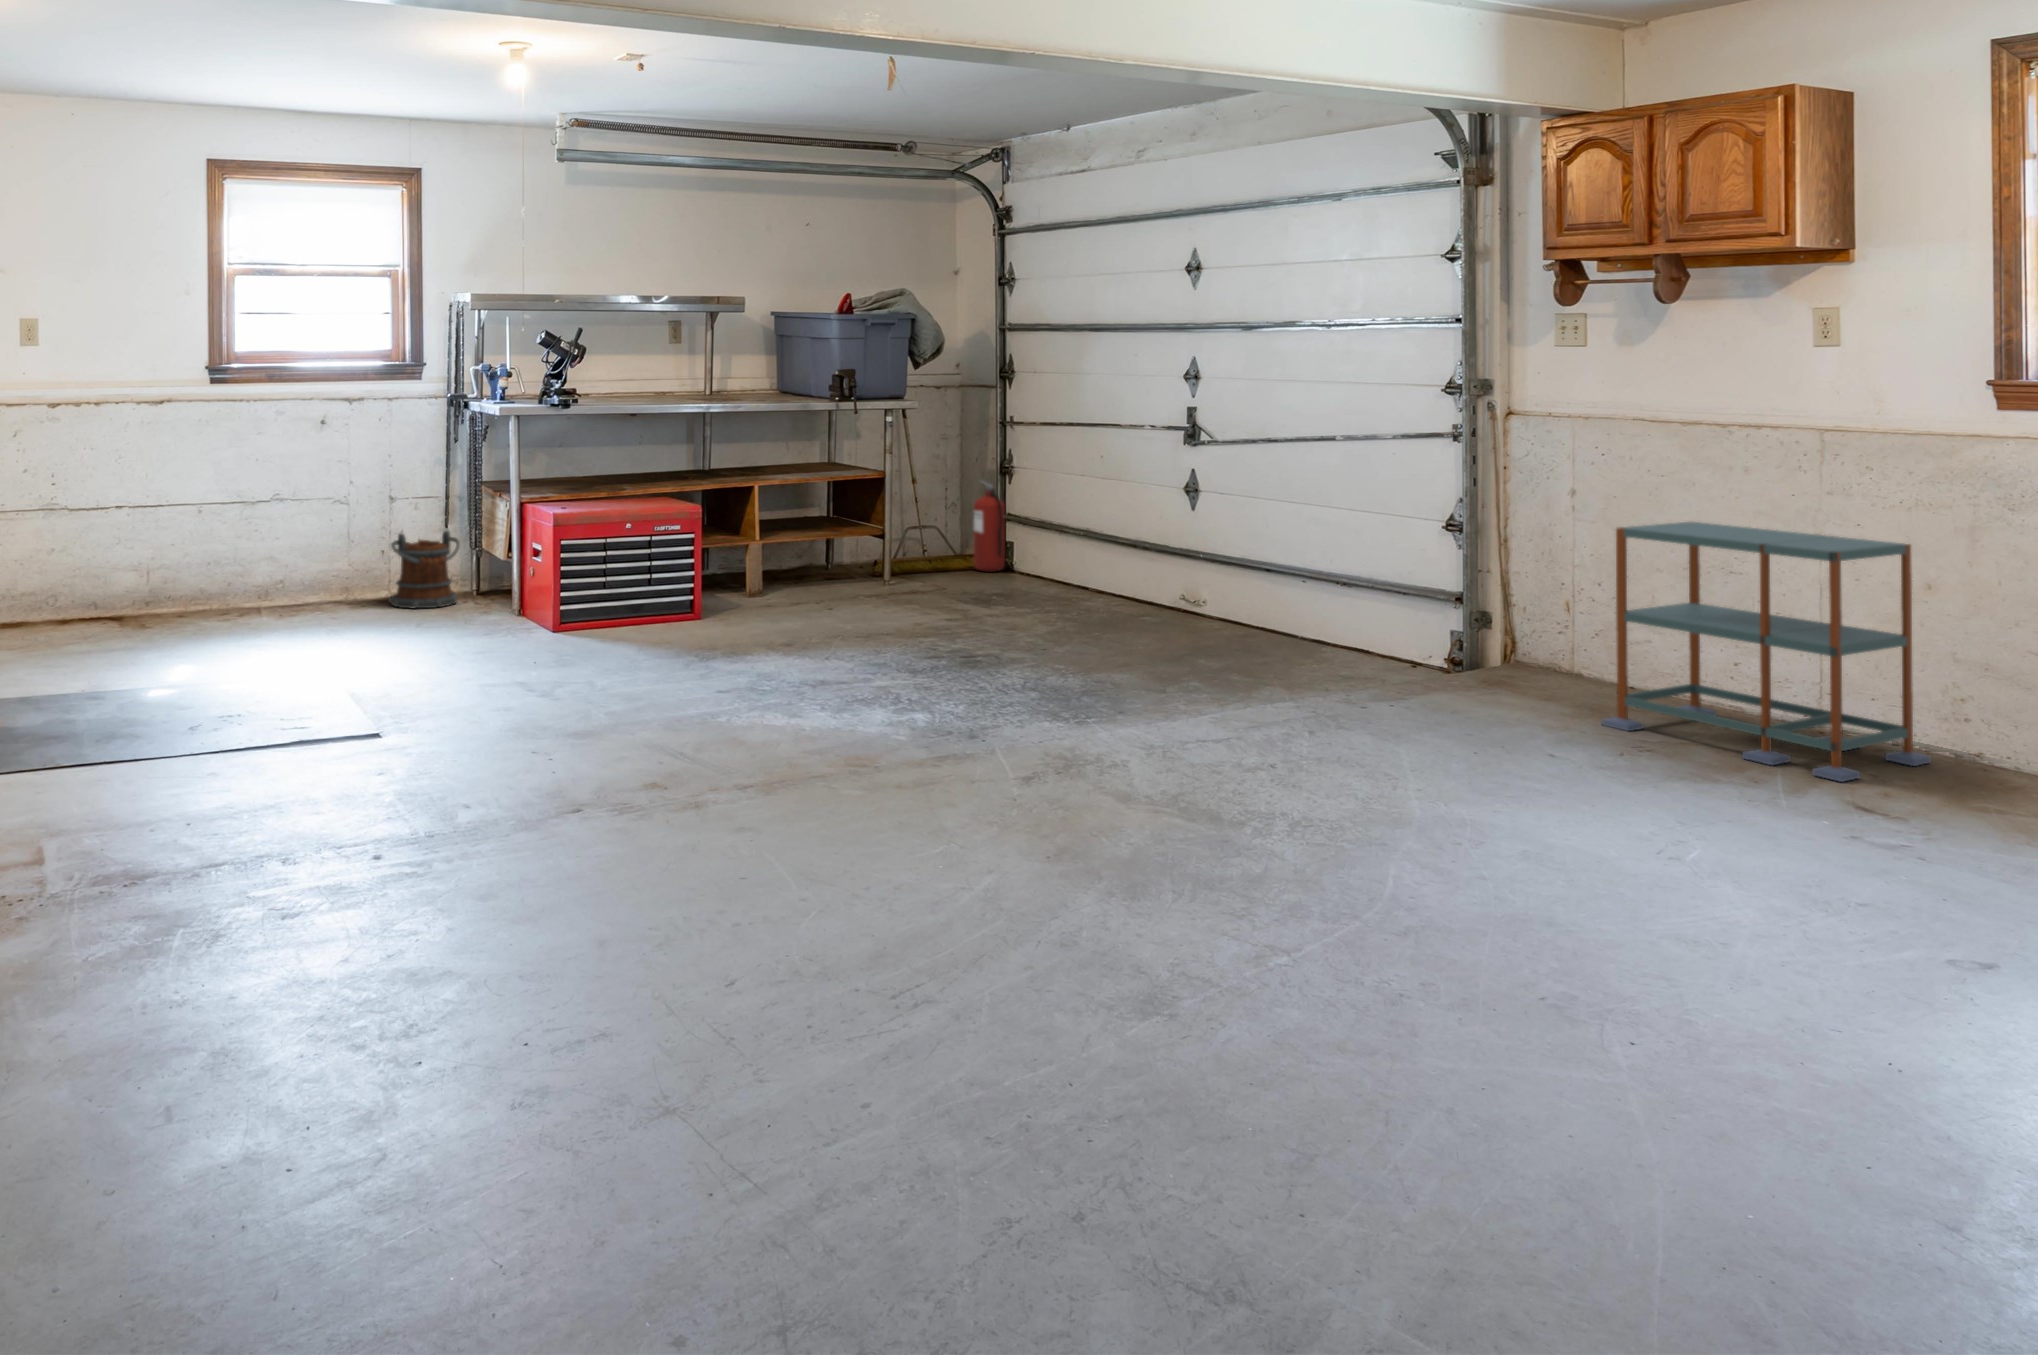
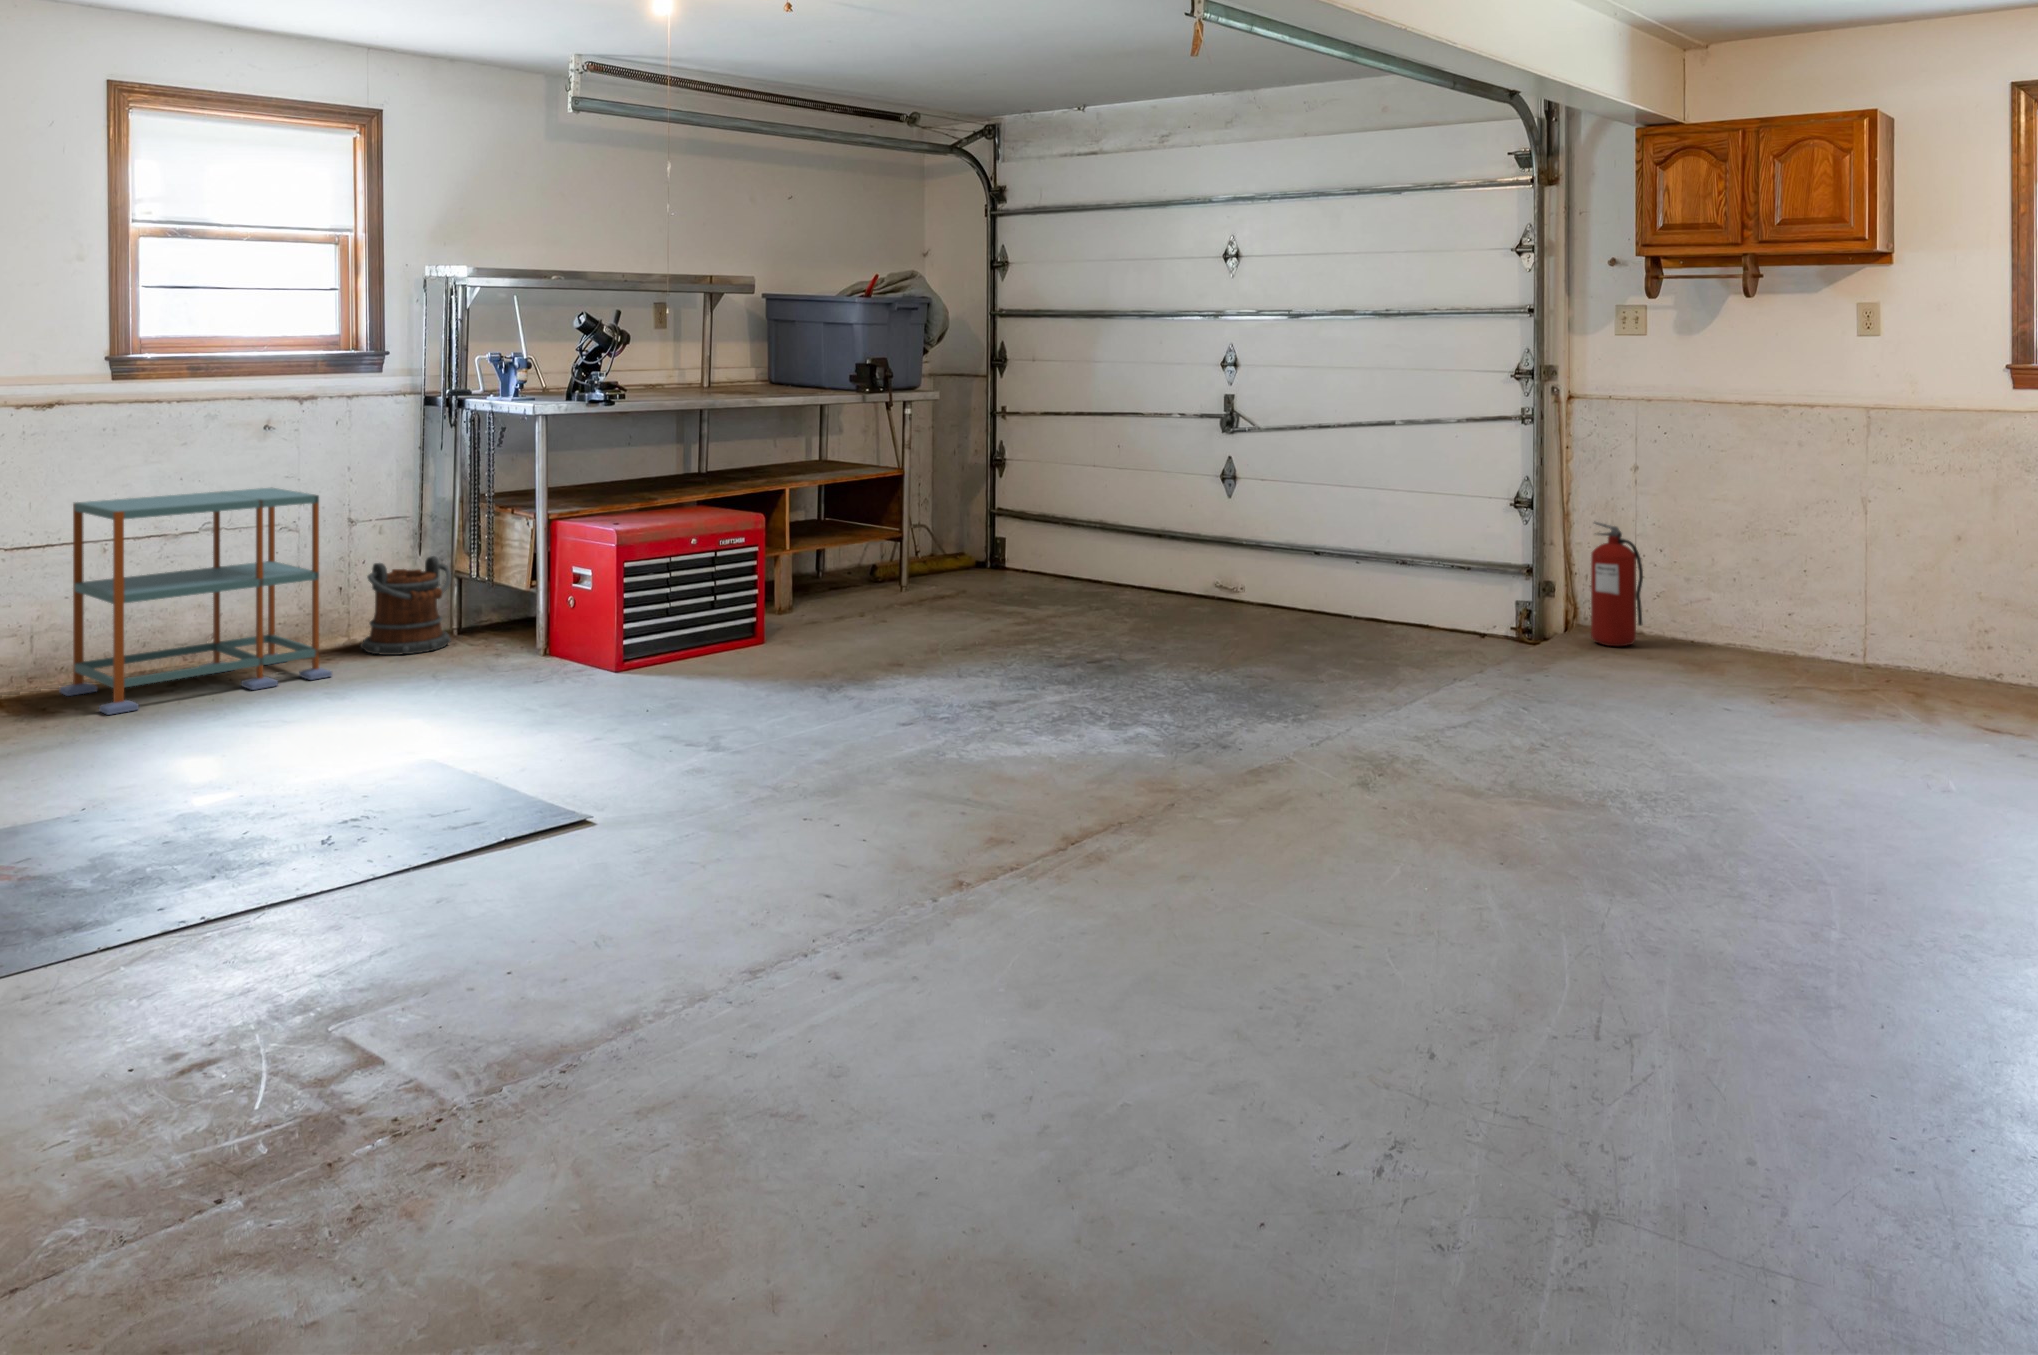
fire extinguisher: present [974,481,1005,572] -> present [1591,522,1643,646]
shelving unit: present [1601,522,1931,782] -> present [59,488,332,715]

